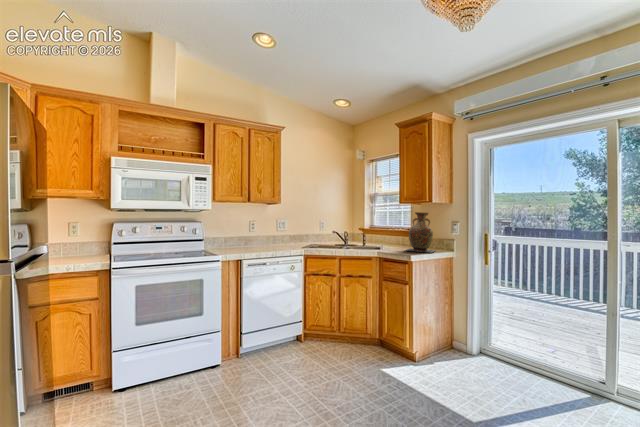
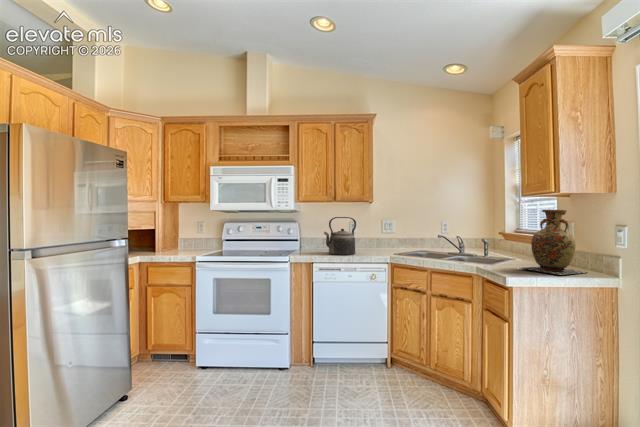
kettle: none [248,216,273,251] -> present [324,217,356,255]

